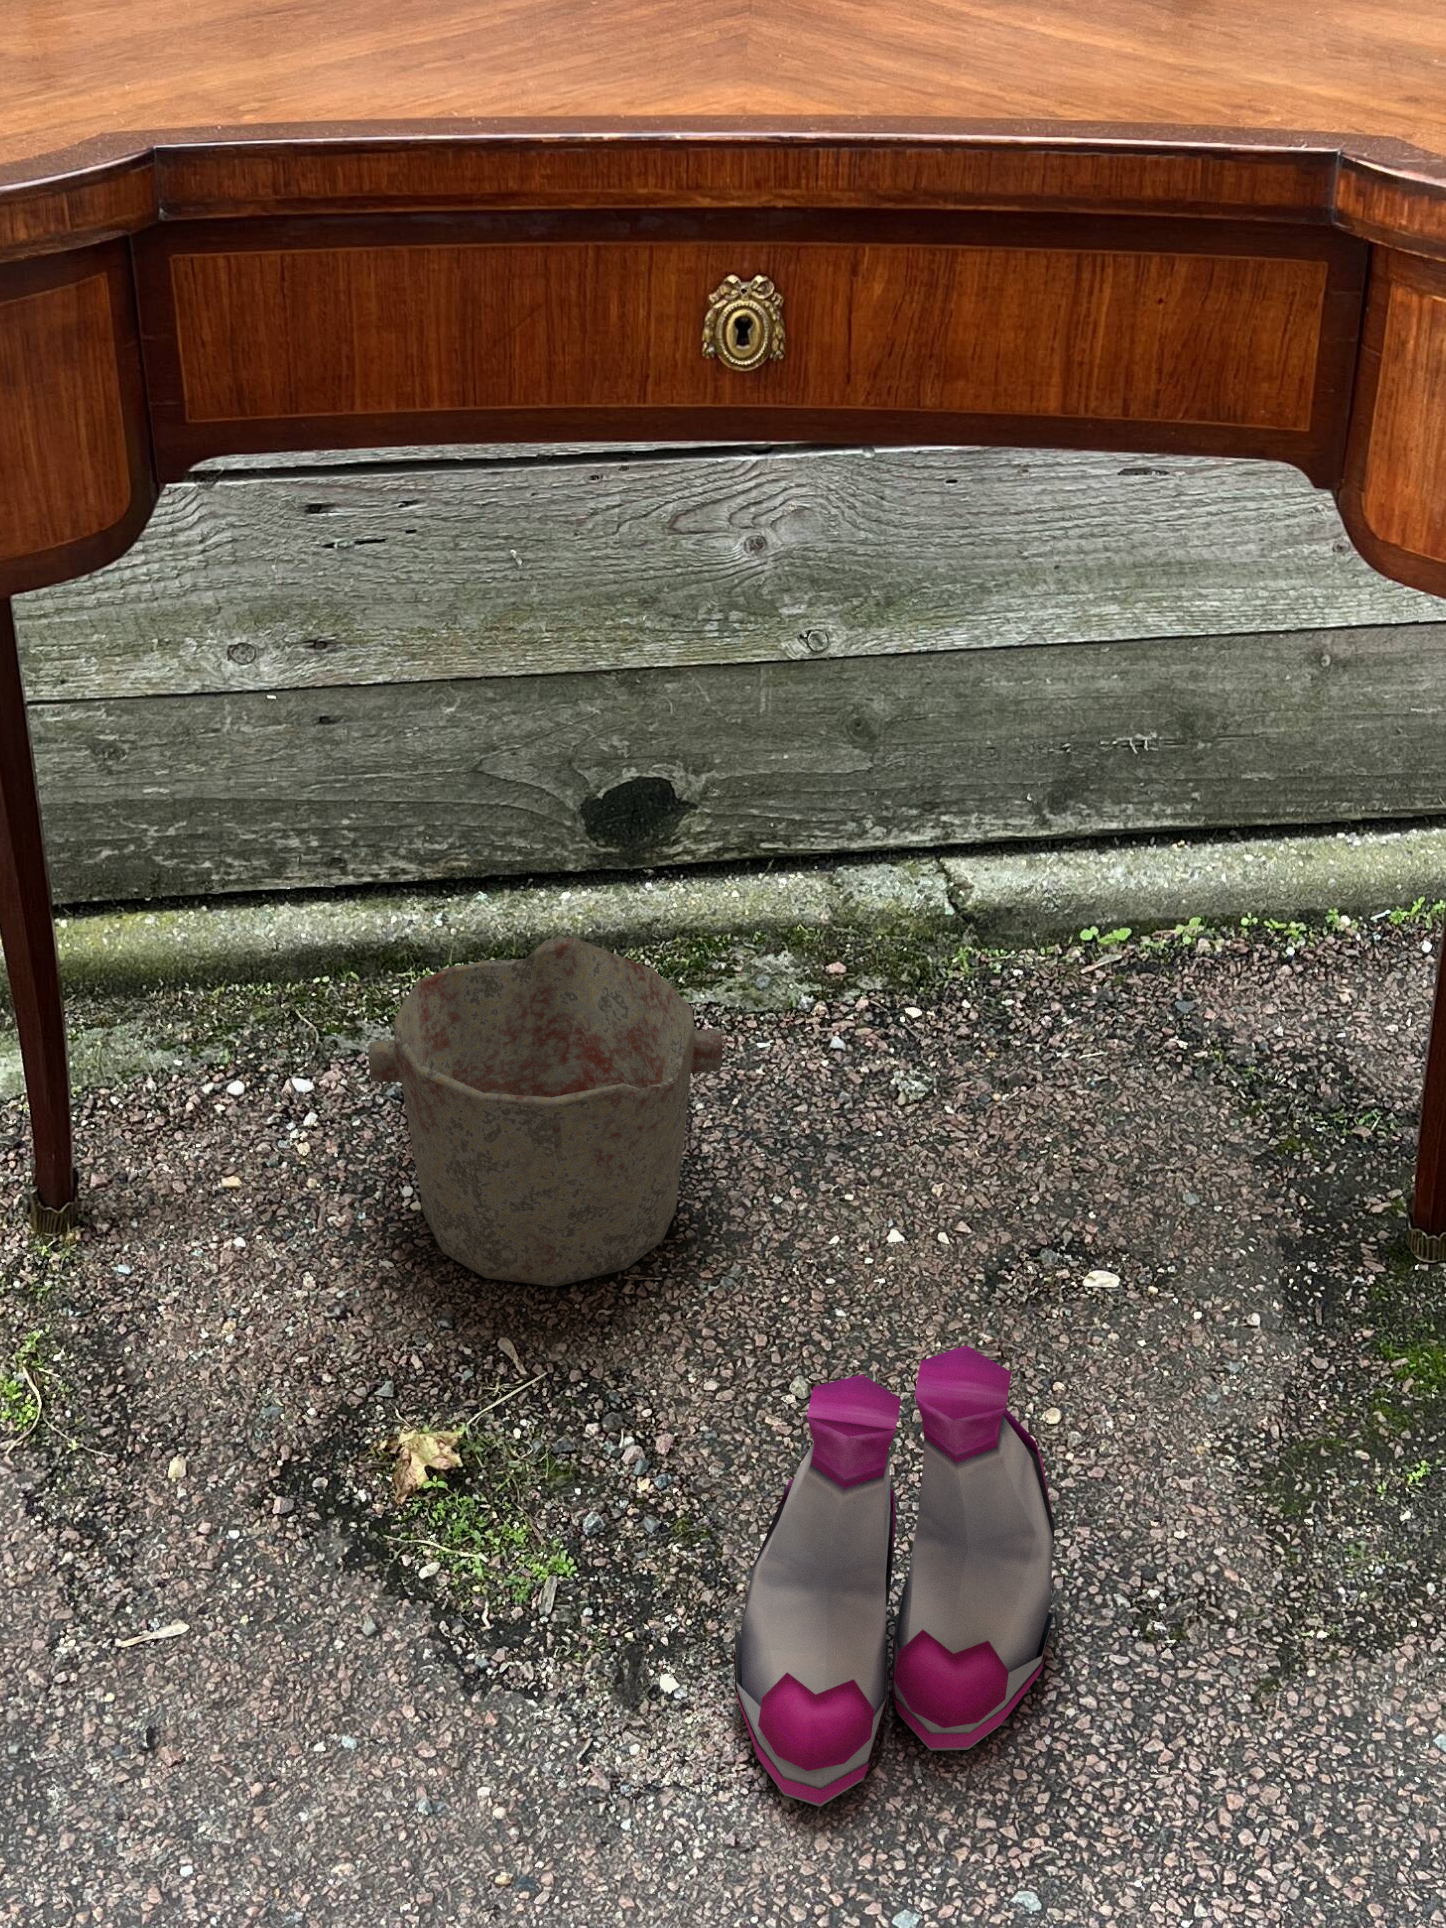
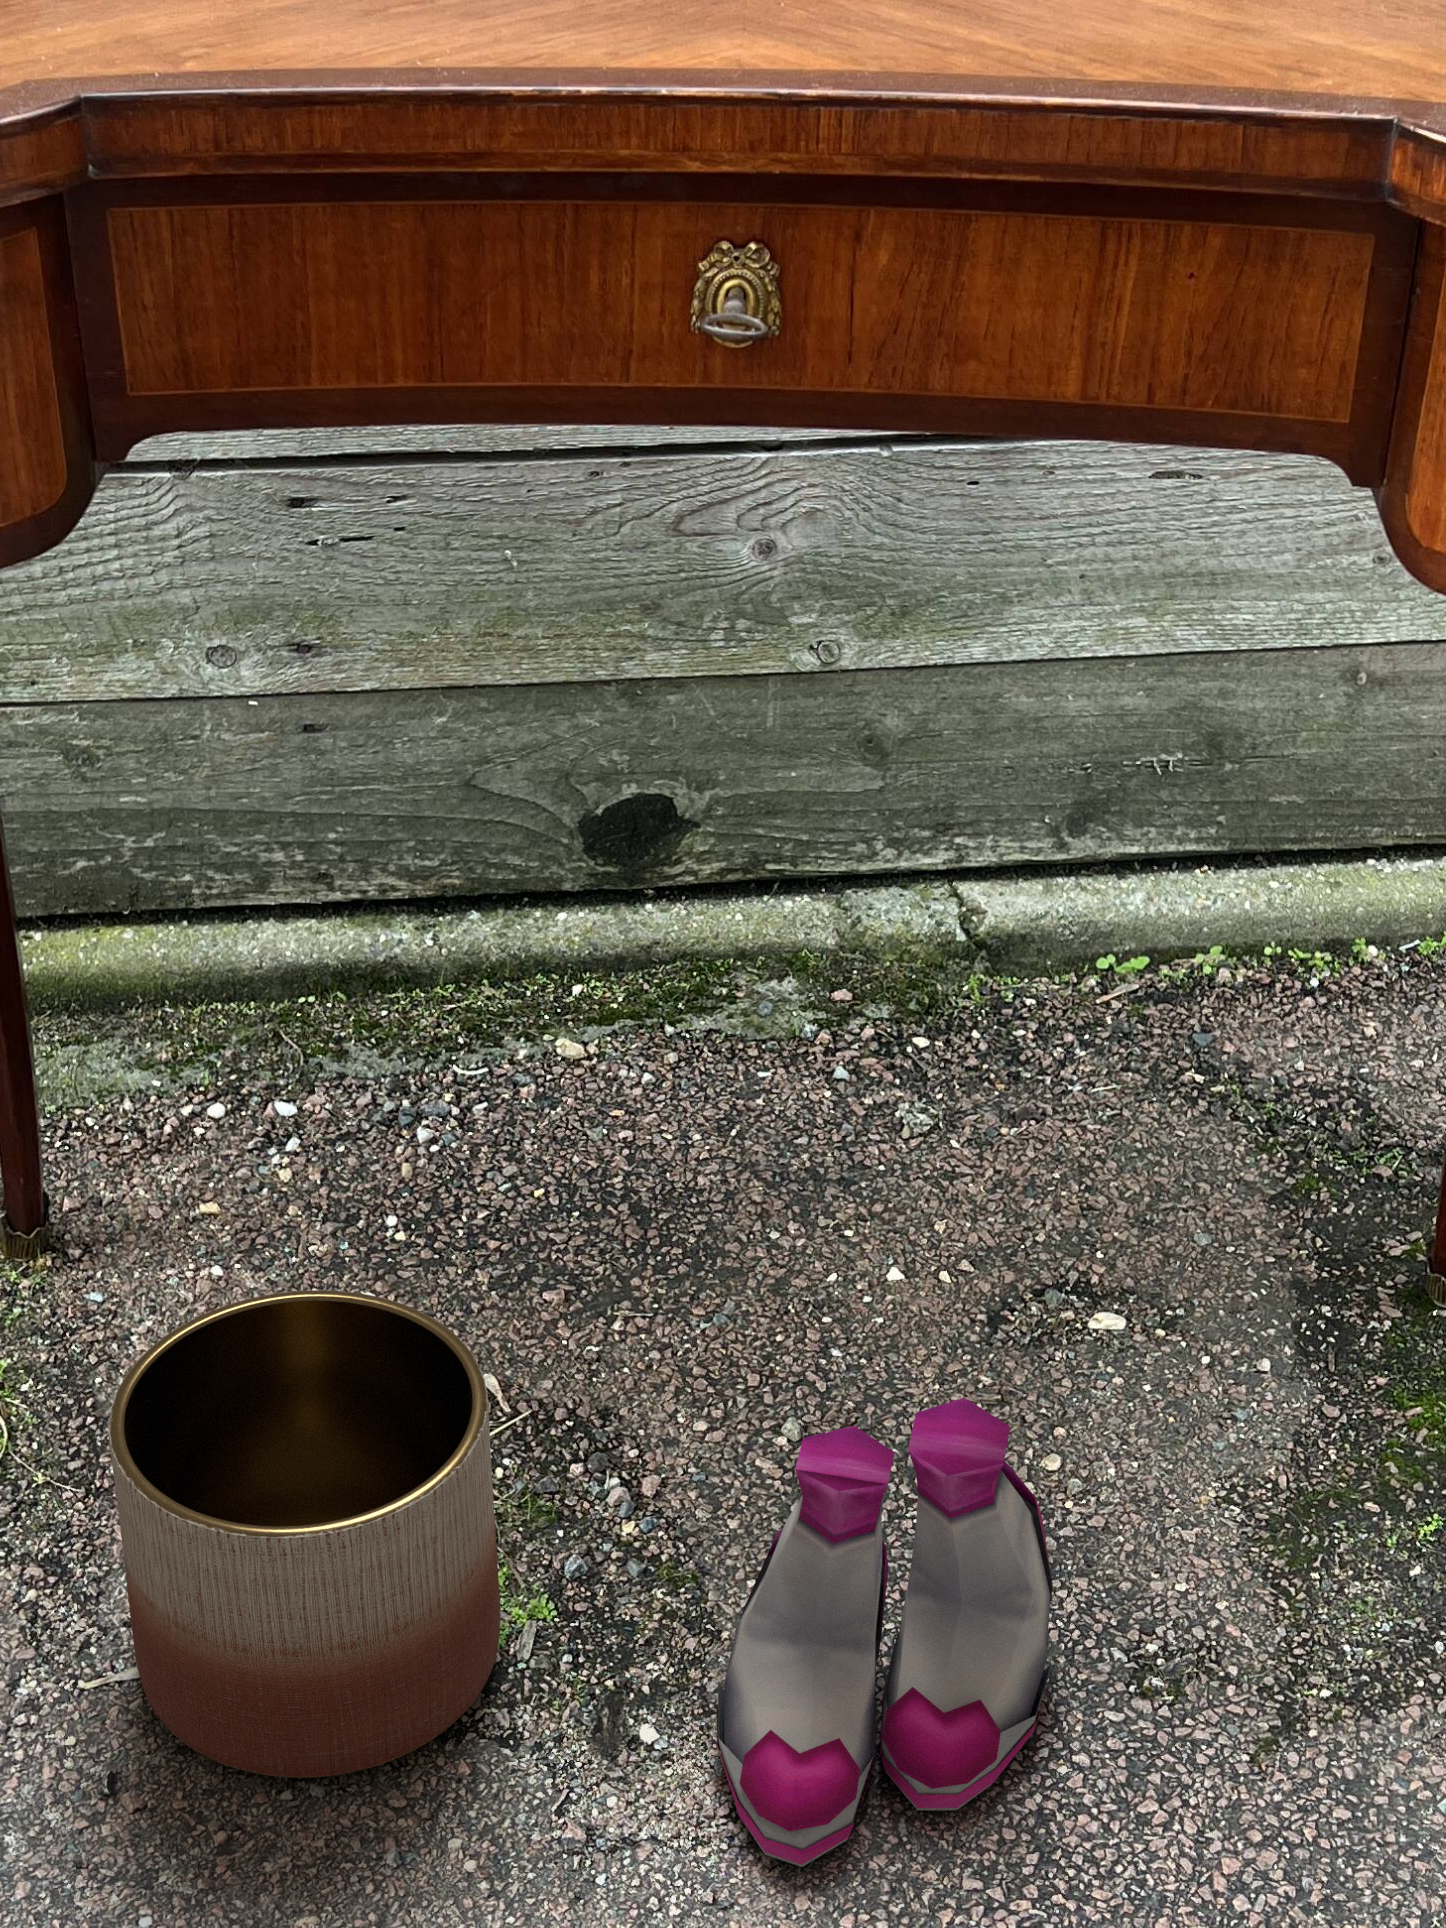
bucket: present [369,937,723,1287] -> none [350,962,720,1324]
planter: none [150,1252,523,1726] -> present [109,1290,500,1778]

